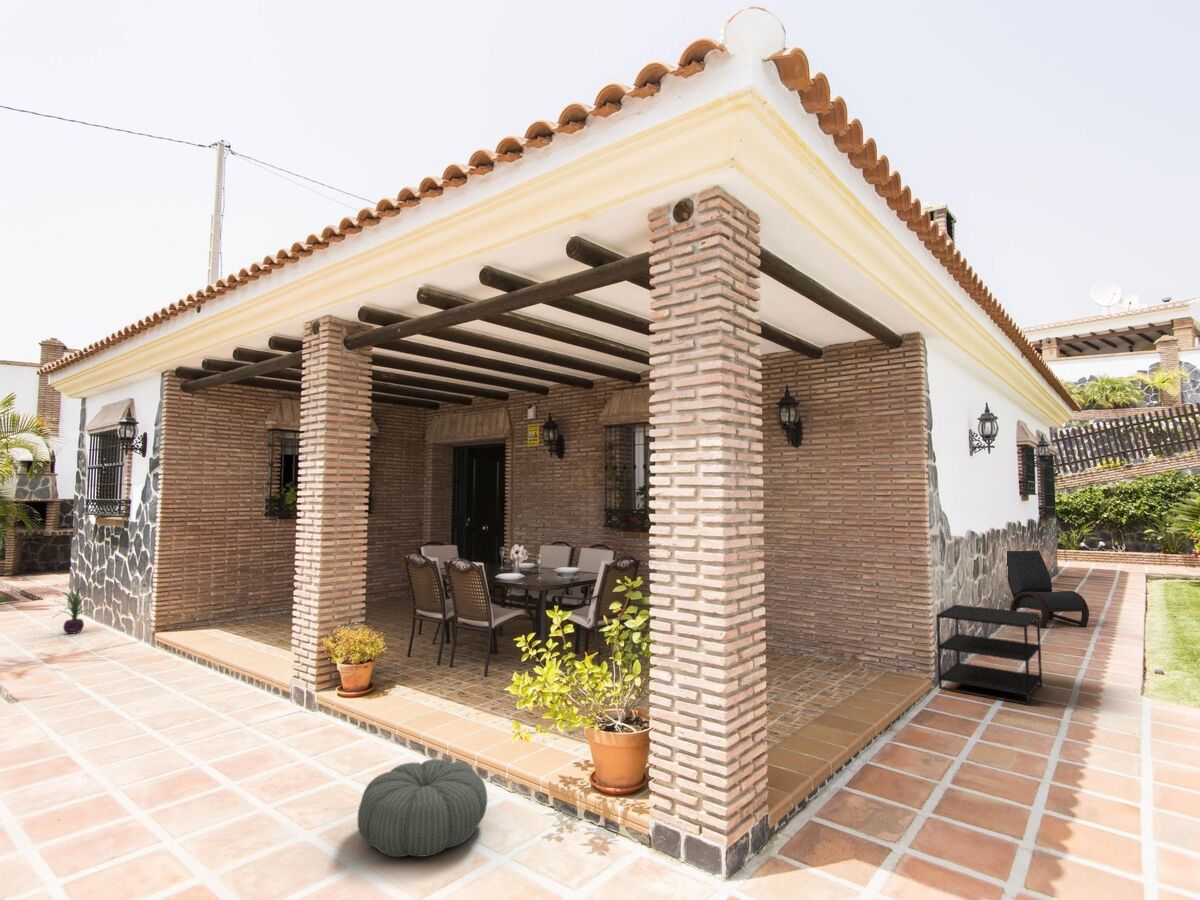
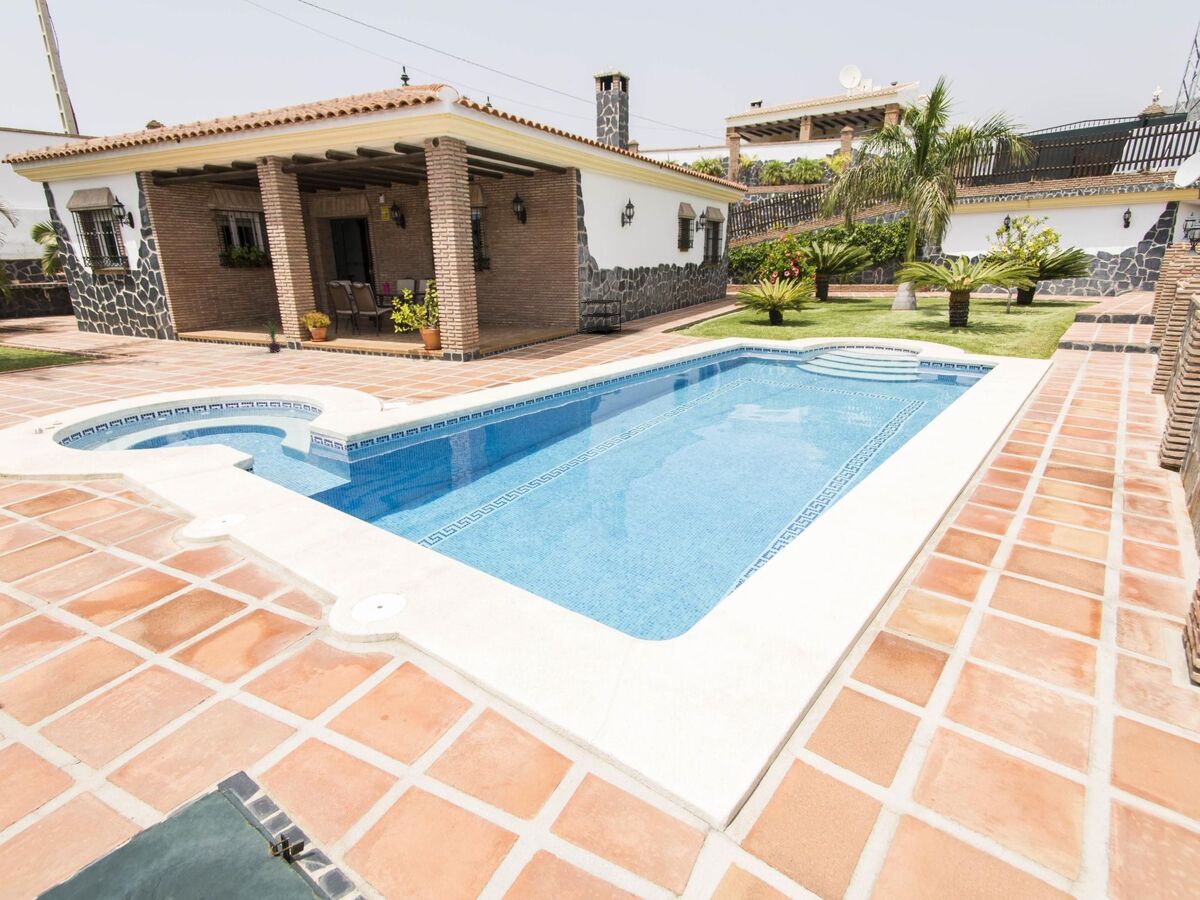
lounge chair: present [1007,551,1089,628] -> none [650,279,681,317]
decorative plant: present [63,588,90,634] -> present [268,322,281,352]
pouf: present [358,759,487,857] -> none [347,343,390,364]

